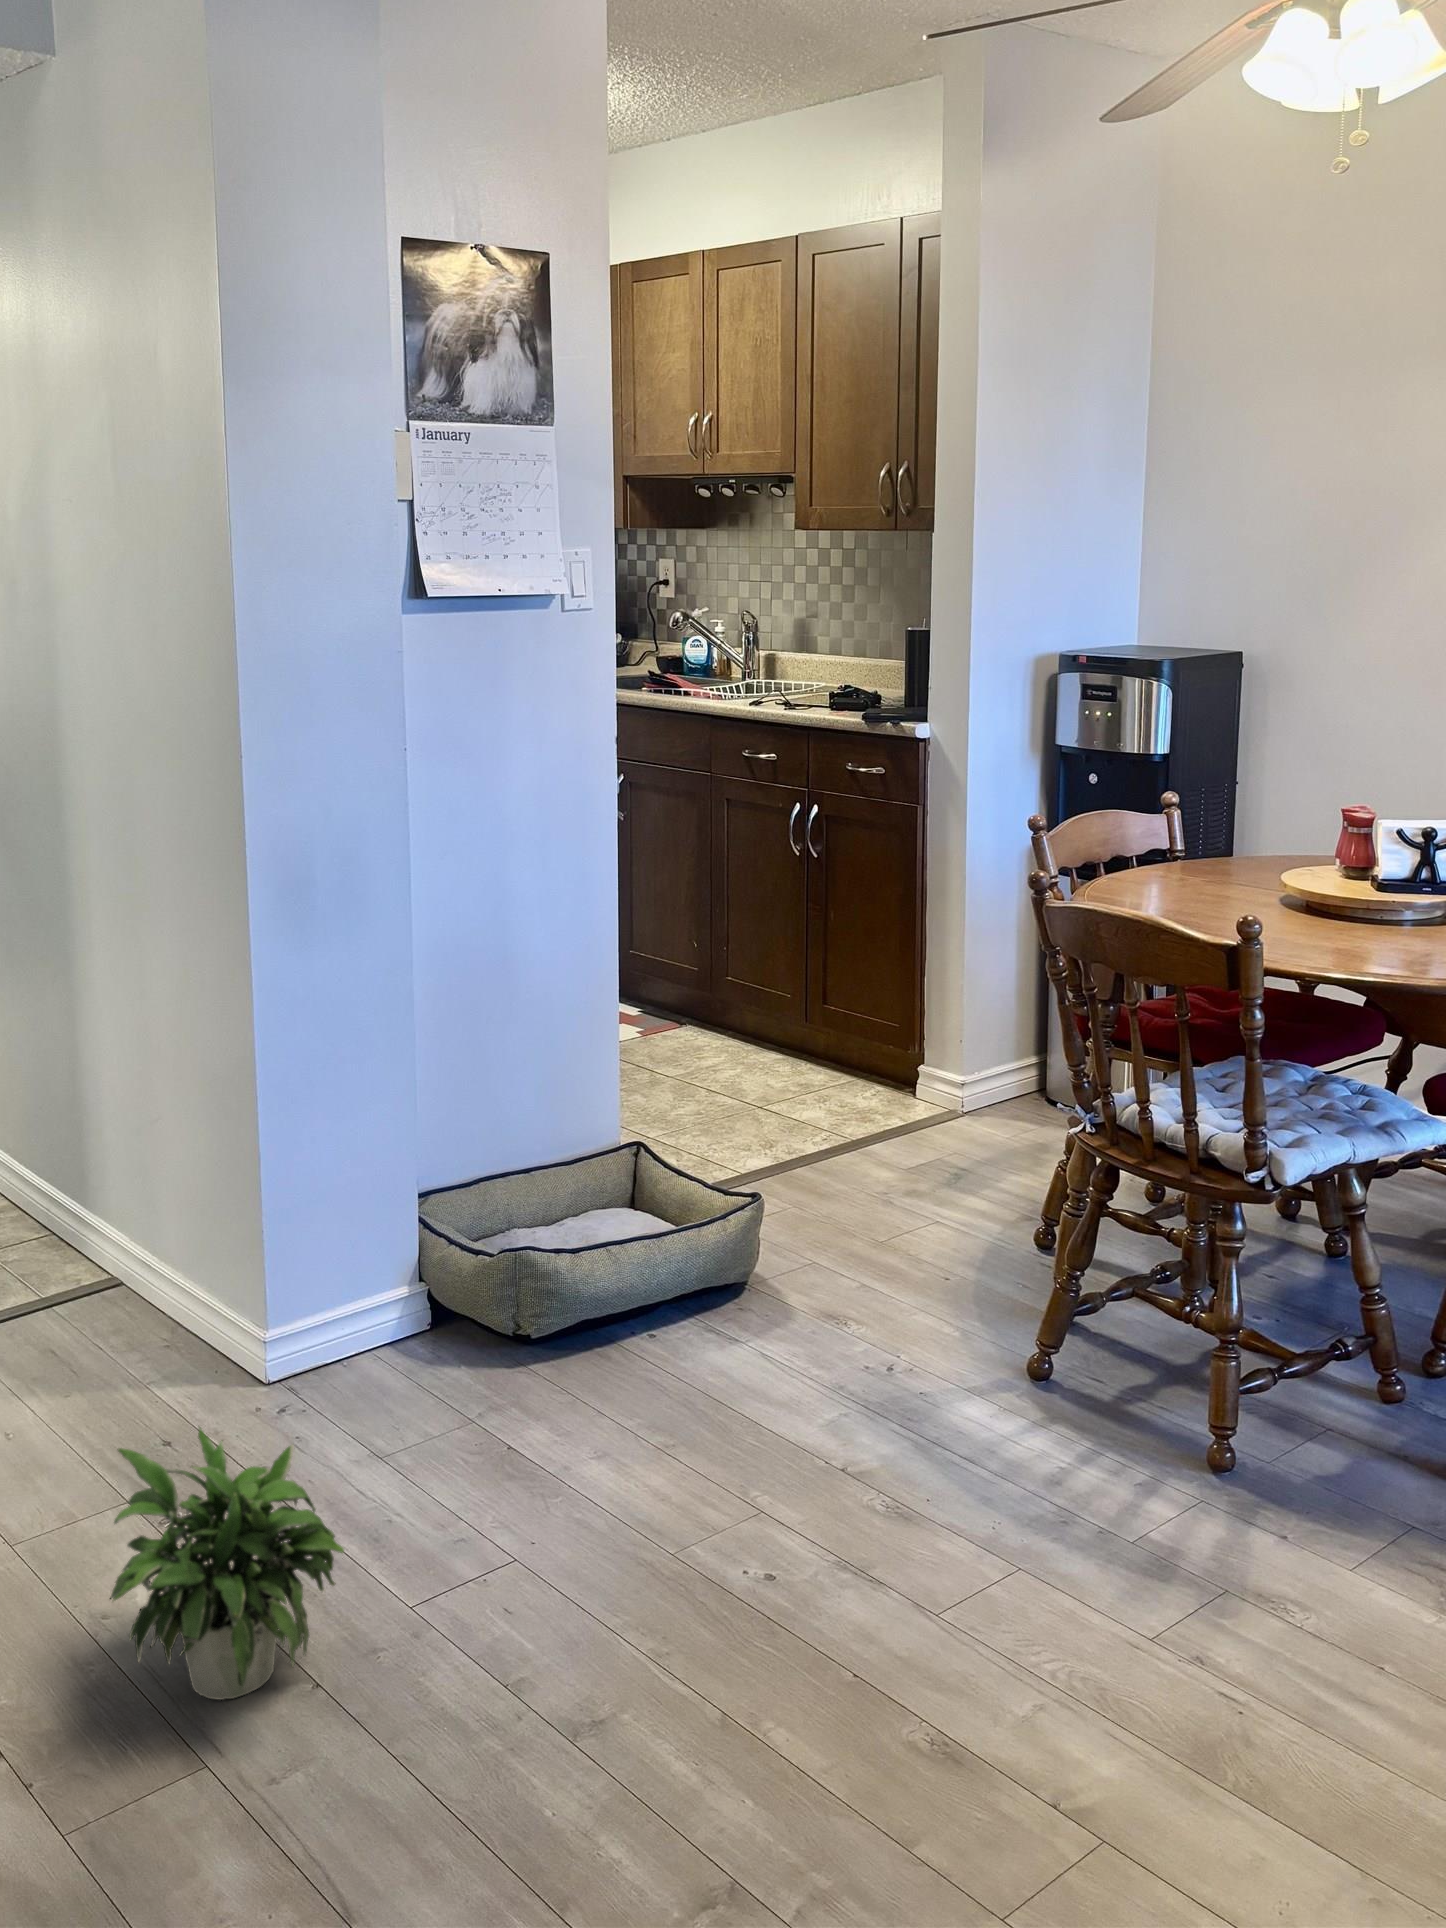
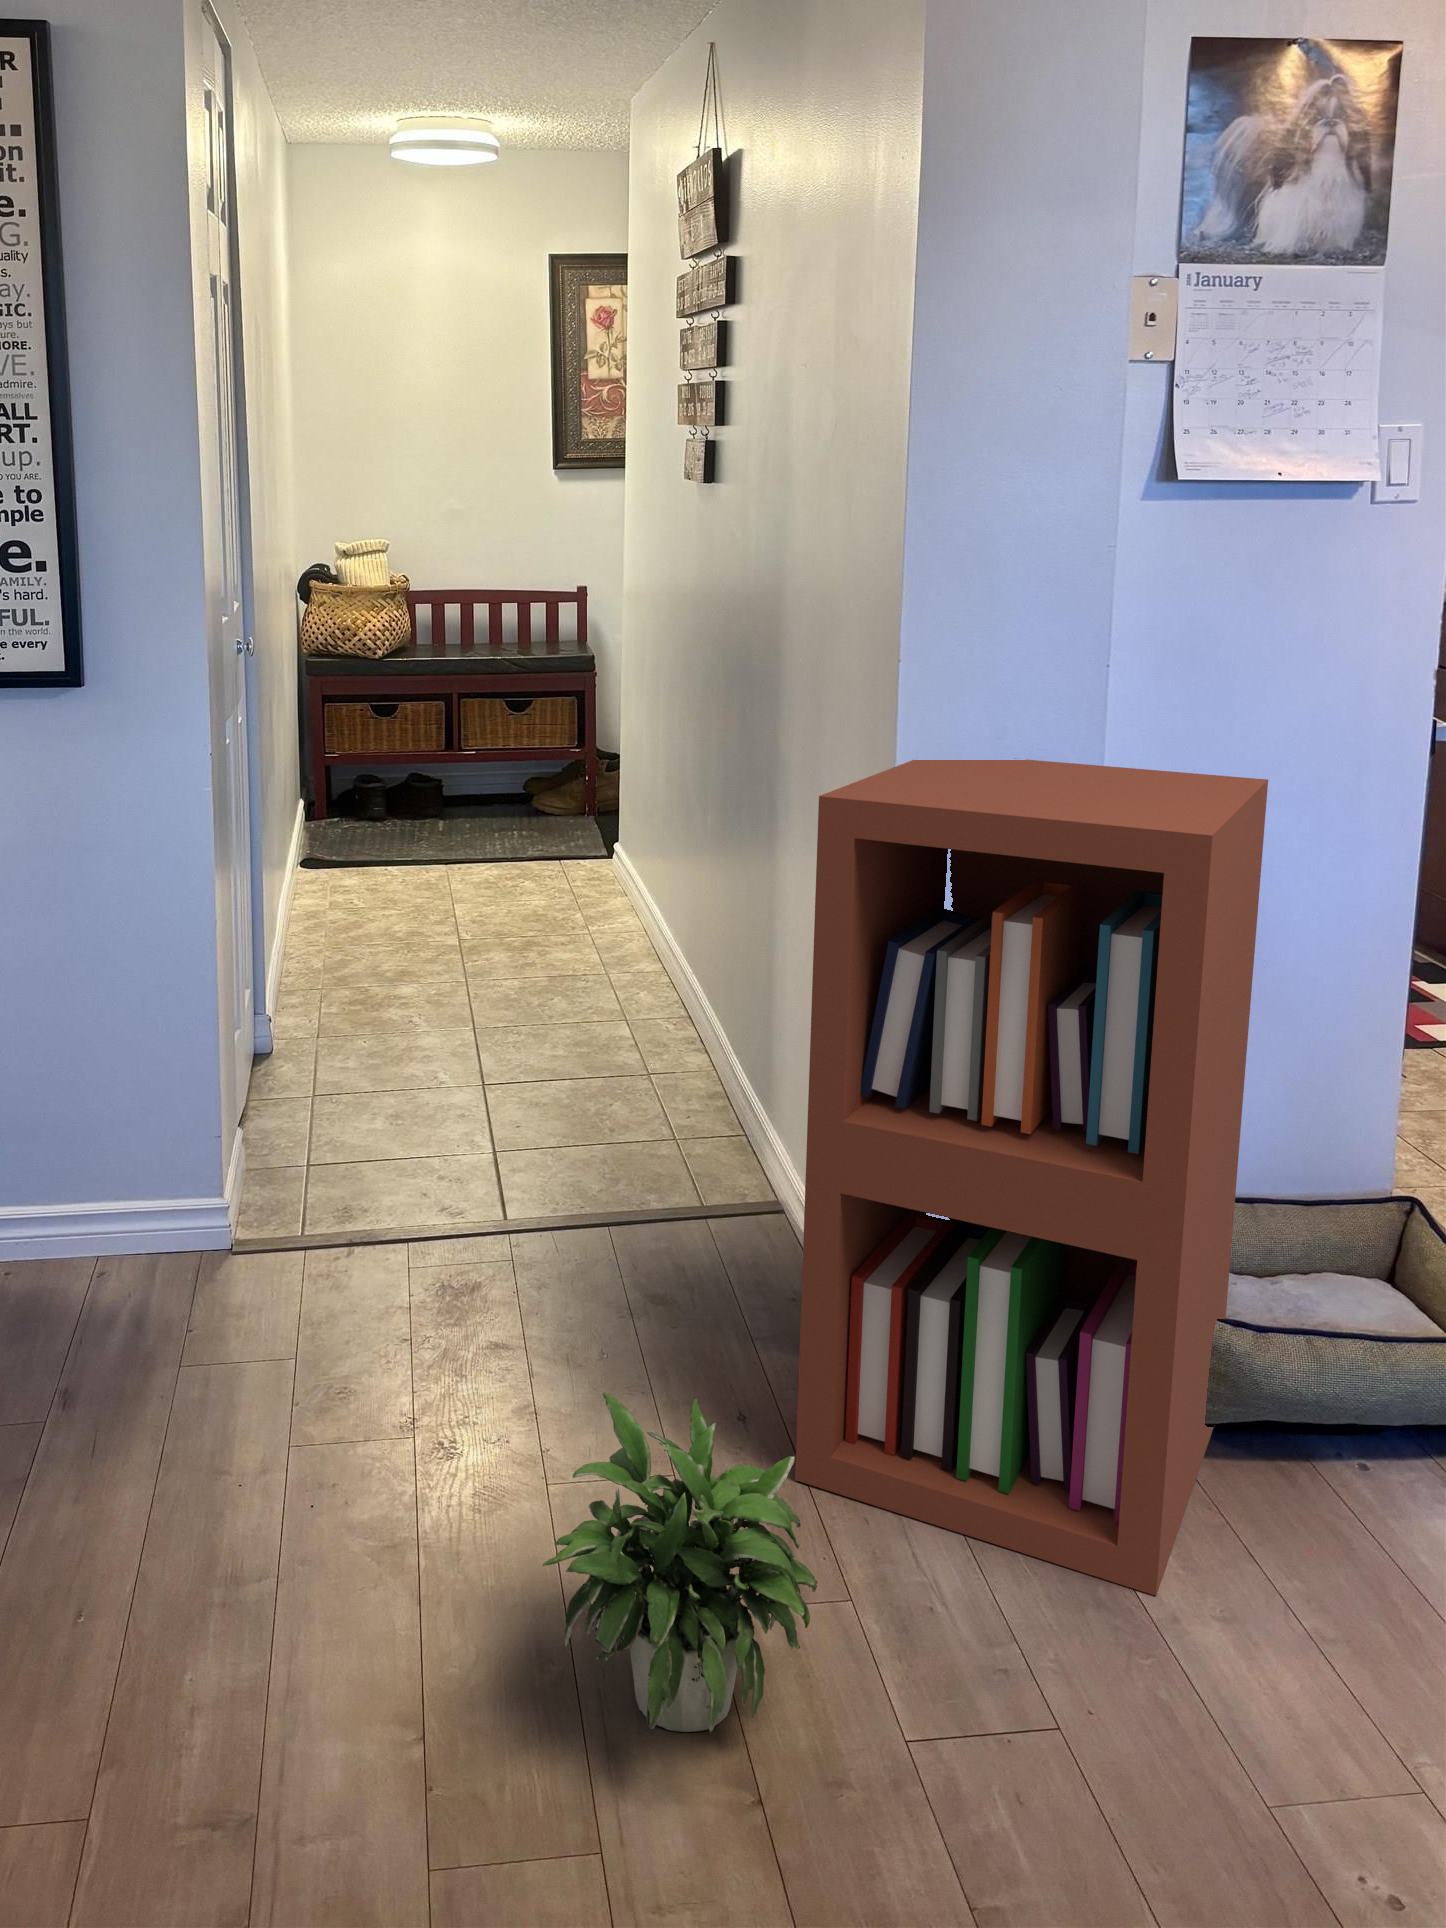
bookshelf: none [216,833,547,1489] -> present [795,759,1268,1596]

